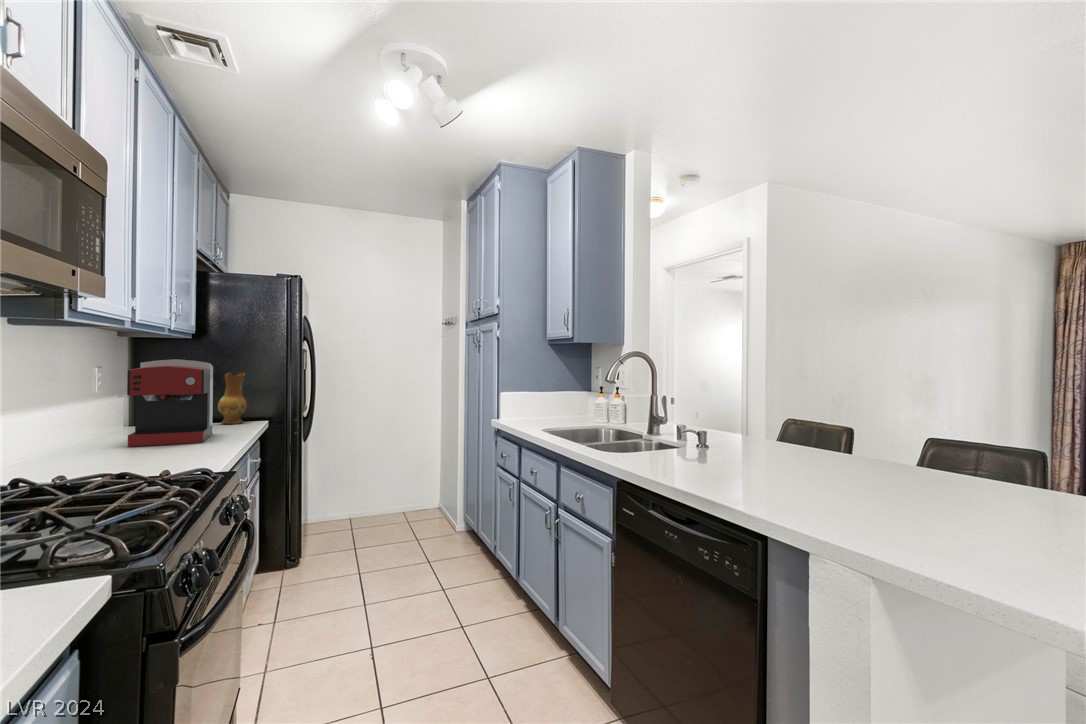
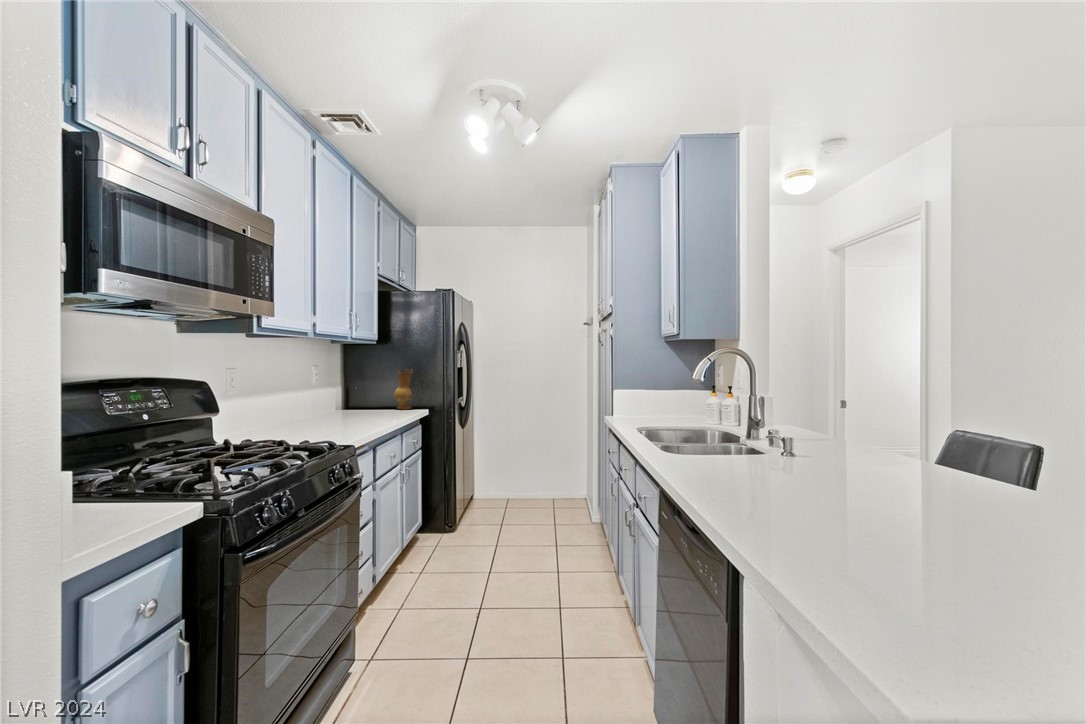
coffee maker: present [127,359,213,447] -> none [320,359,380,422]

